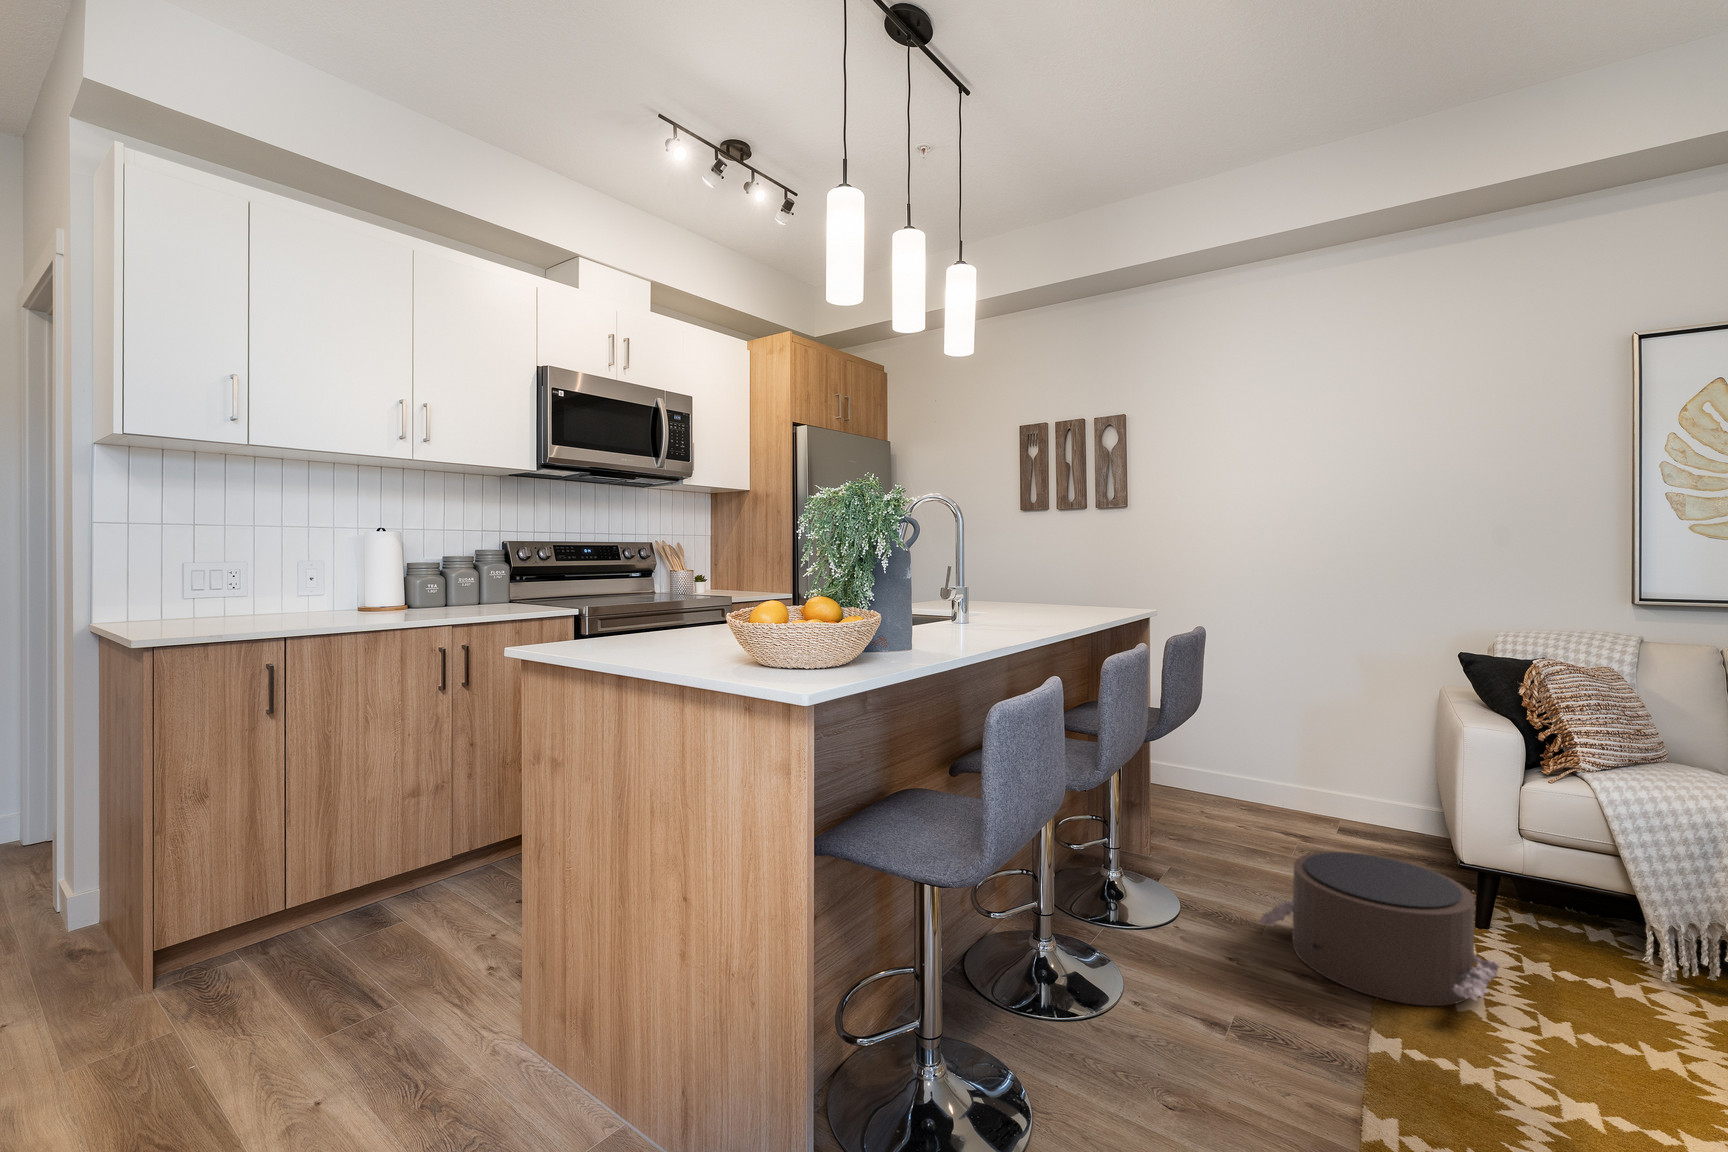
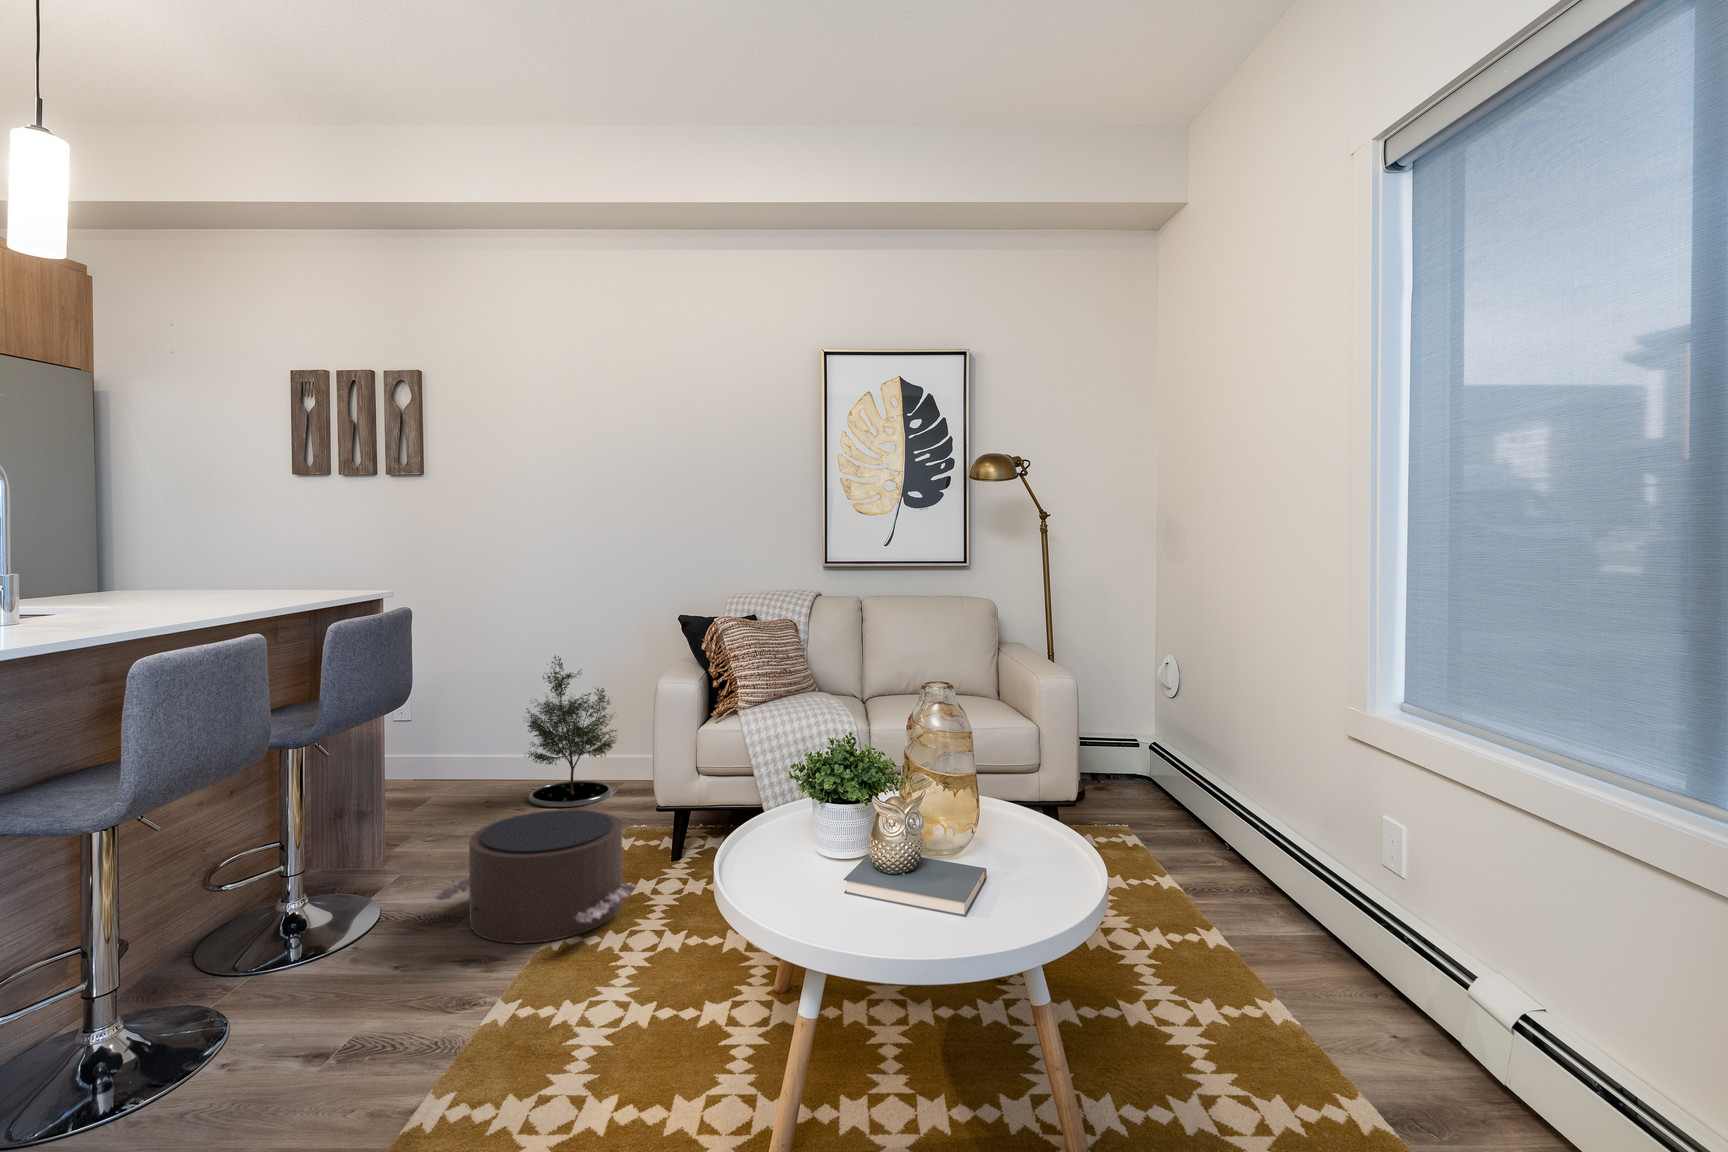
potted tree: none [1243,681,1344,837] -> present [524,656,617,807]

